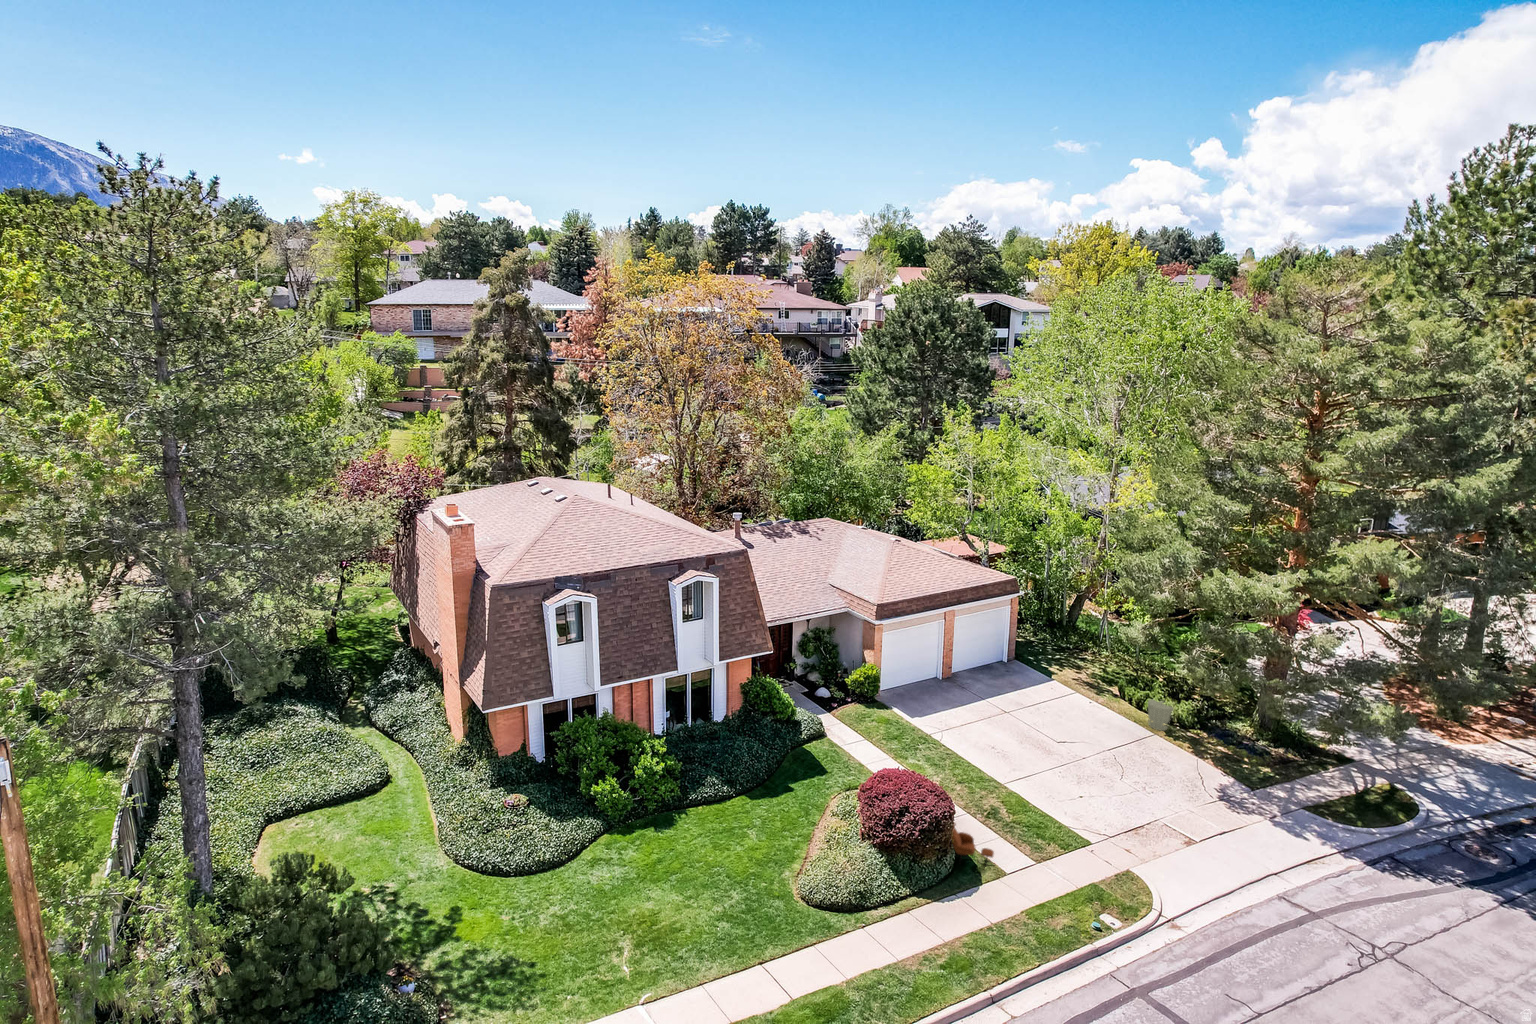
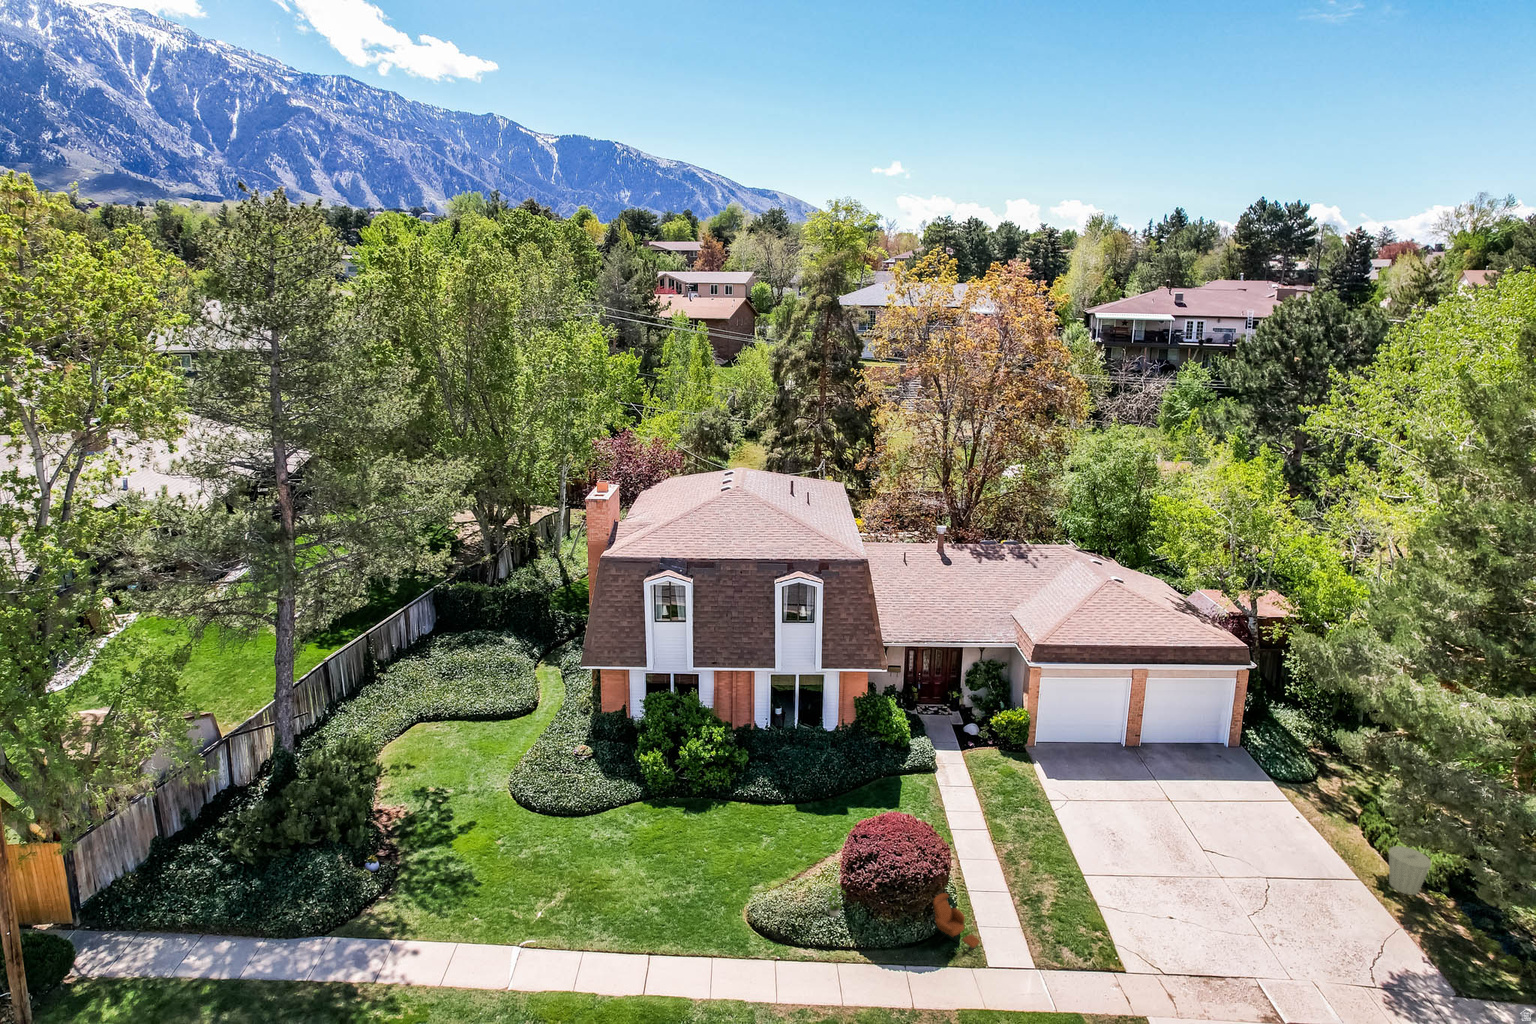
potted plant: none [859,844,880,877] -> present [824,882,846,917]

